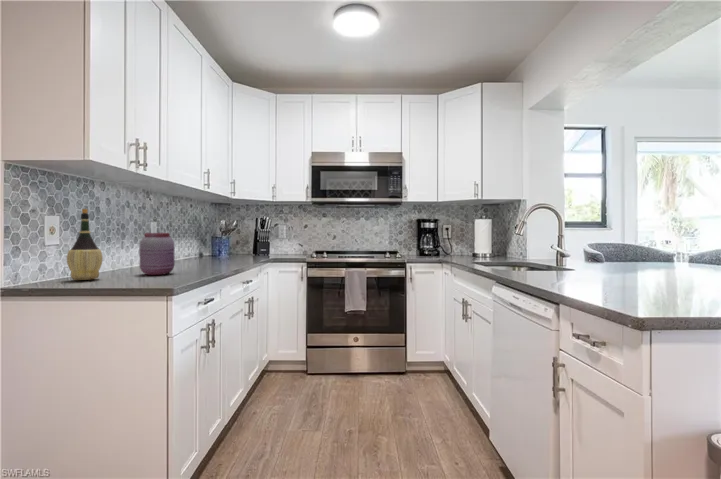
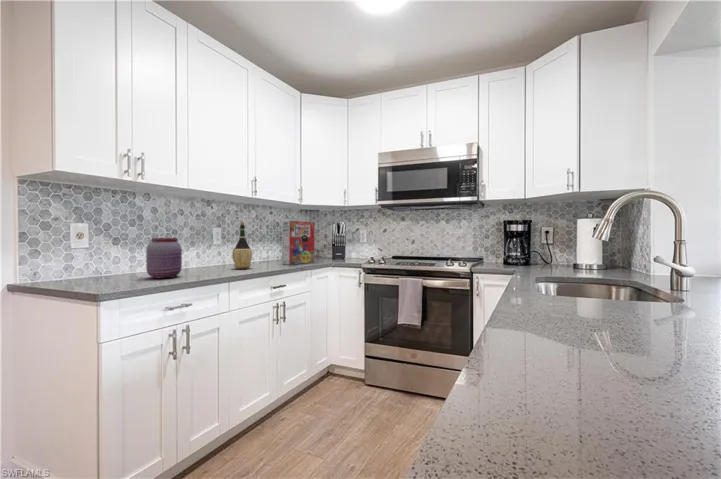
wine bottle: present [67,209,102,280] -> present [232,222,252,269]
cereal box: none [226,216,253,261] -> present [282,221,314,265]

